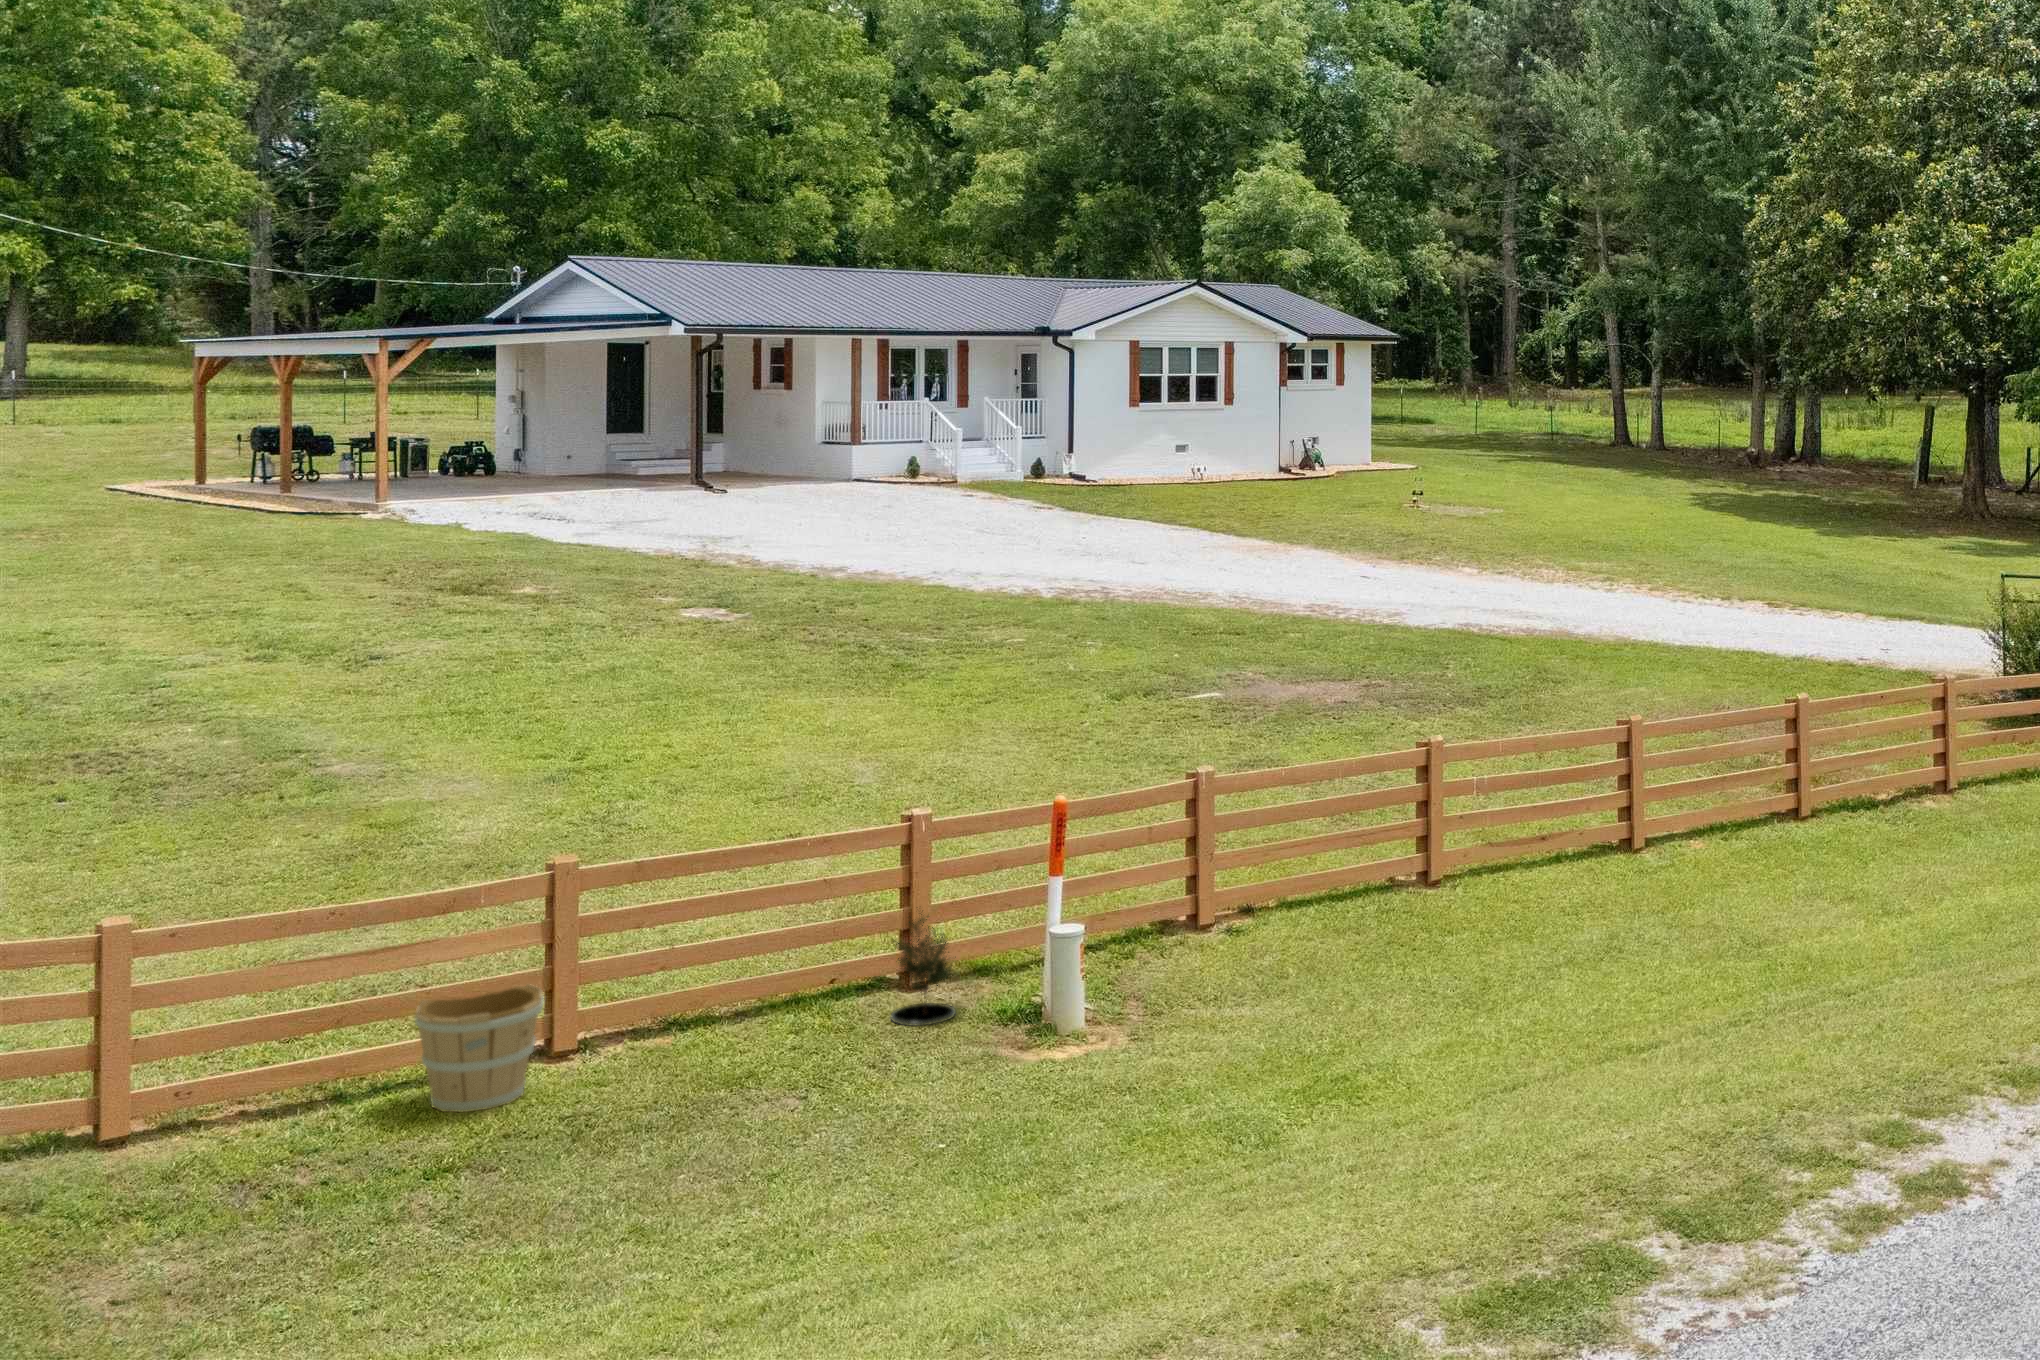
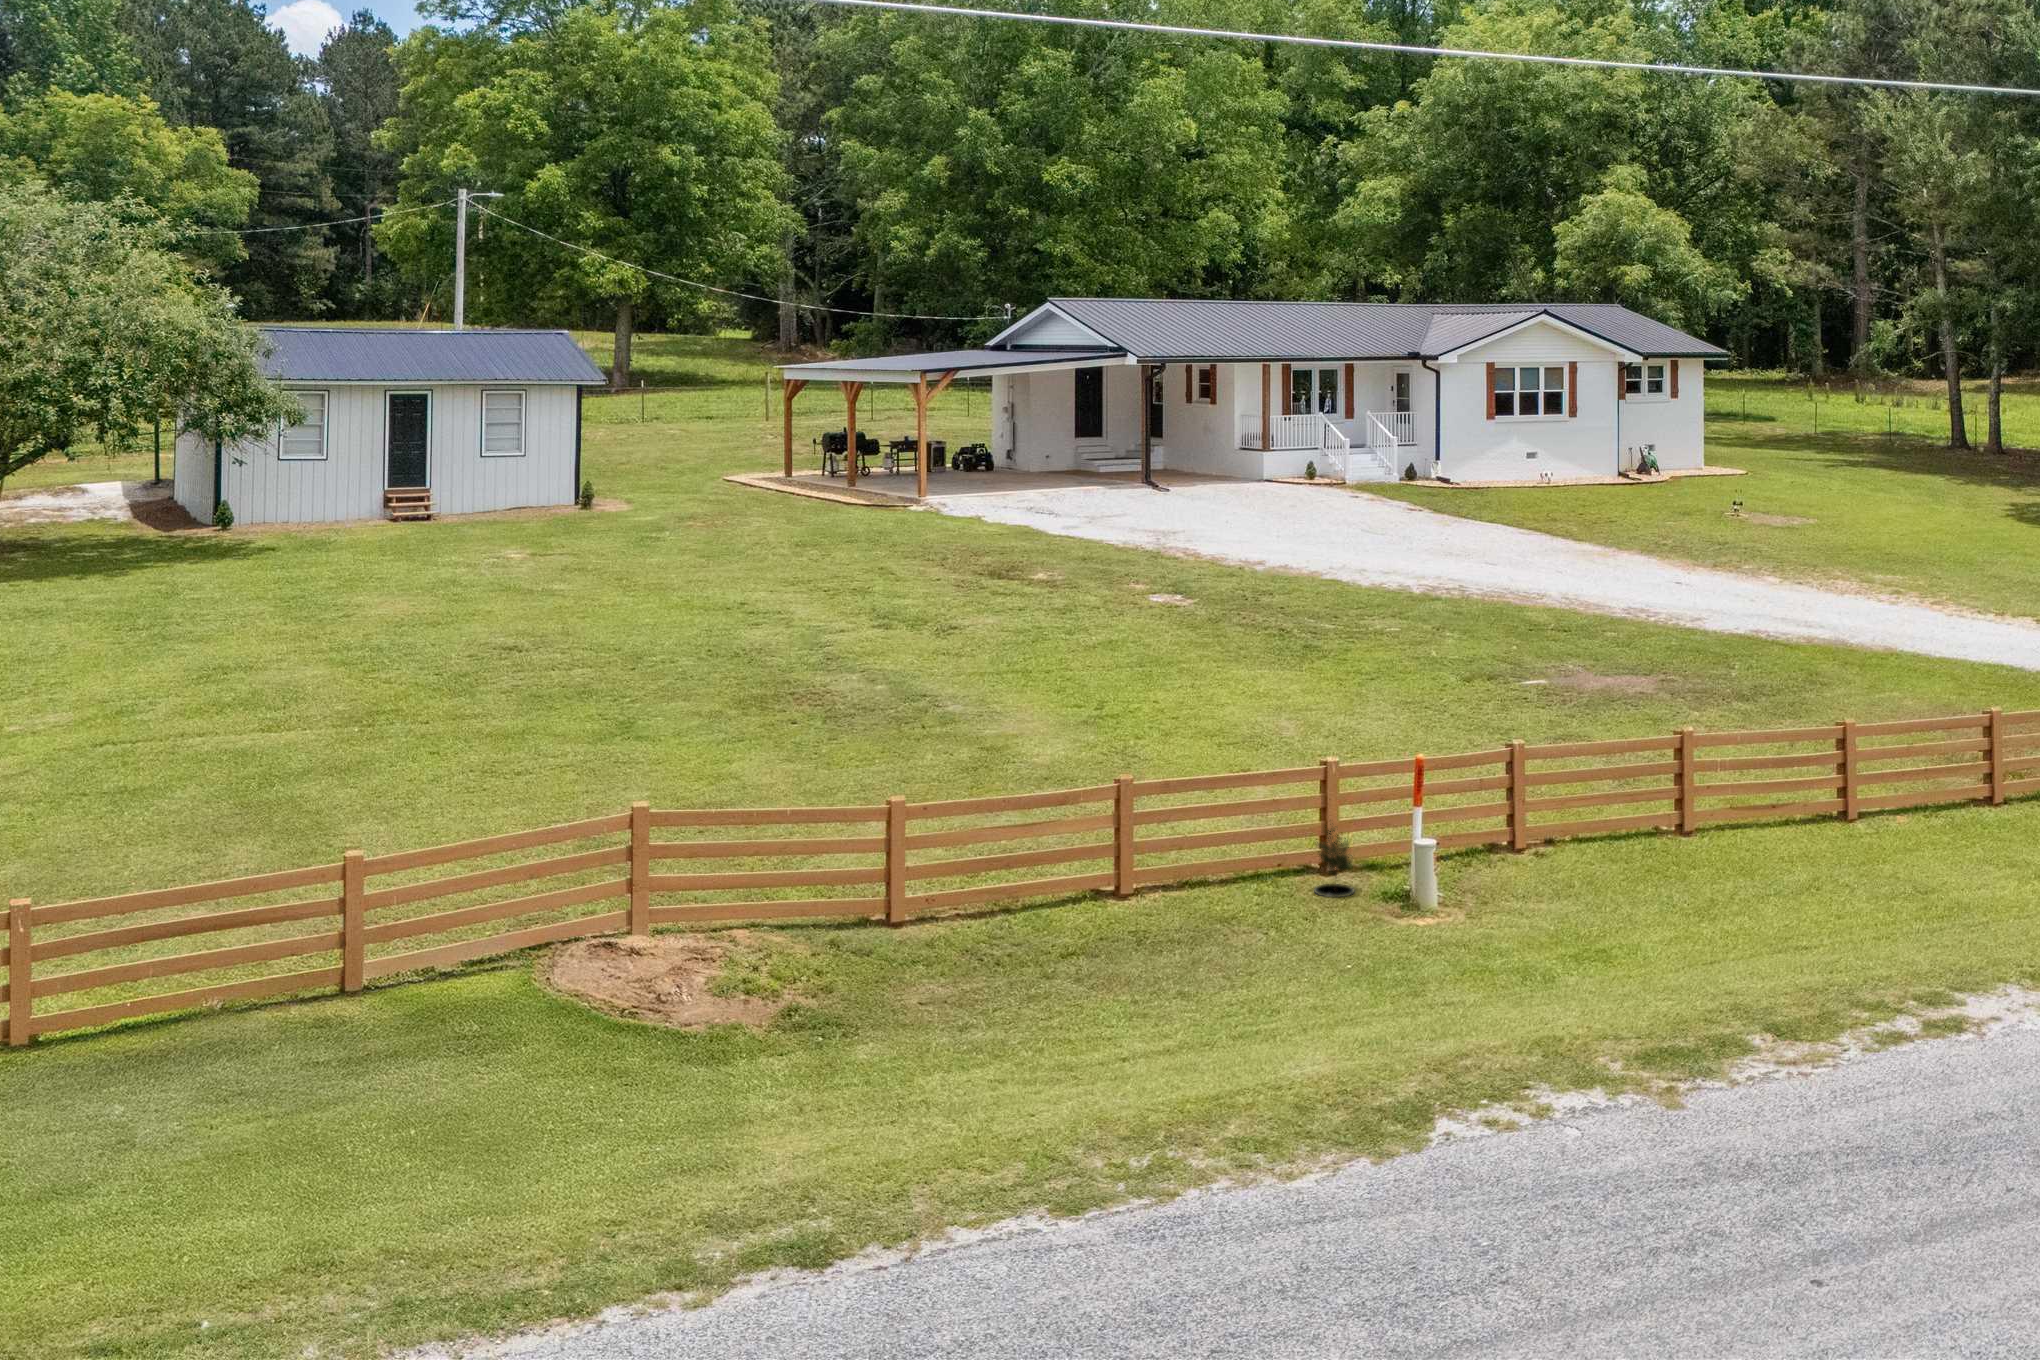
wooden bucket: present [415,984,544,1112] -> none [1047,849,1115,922]

